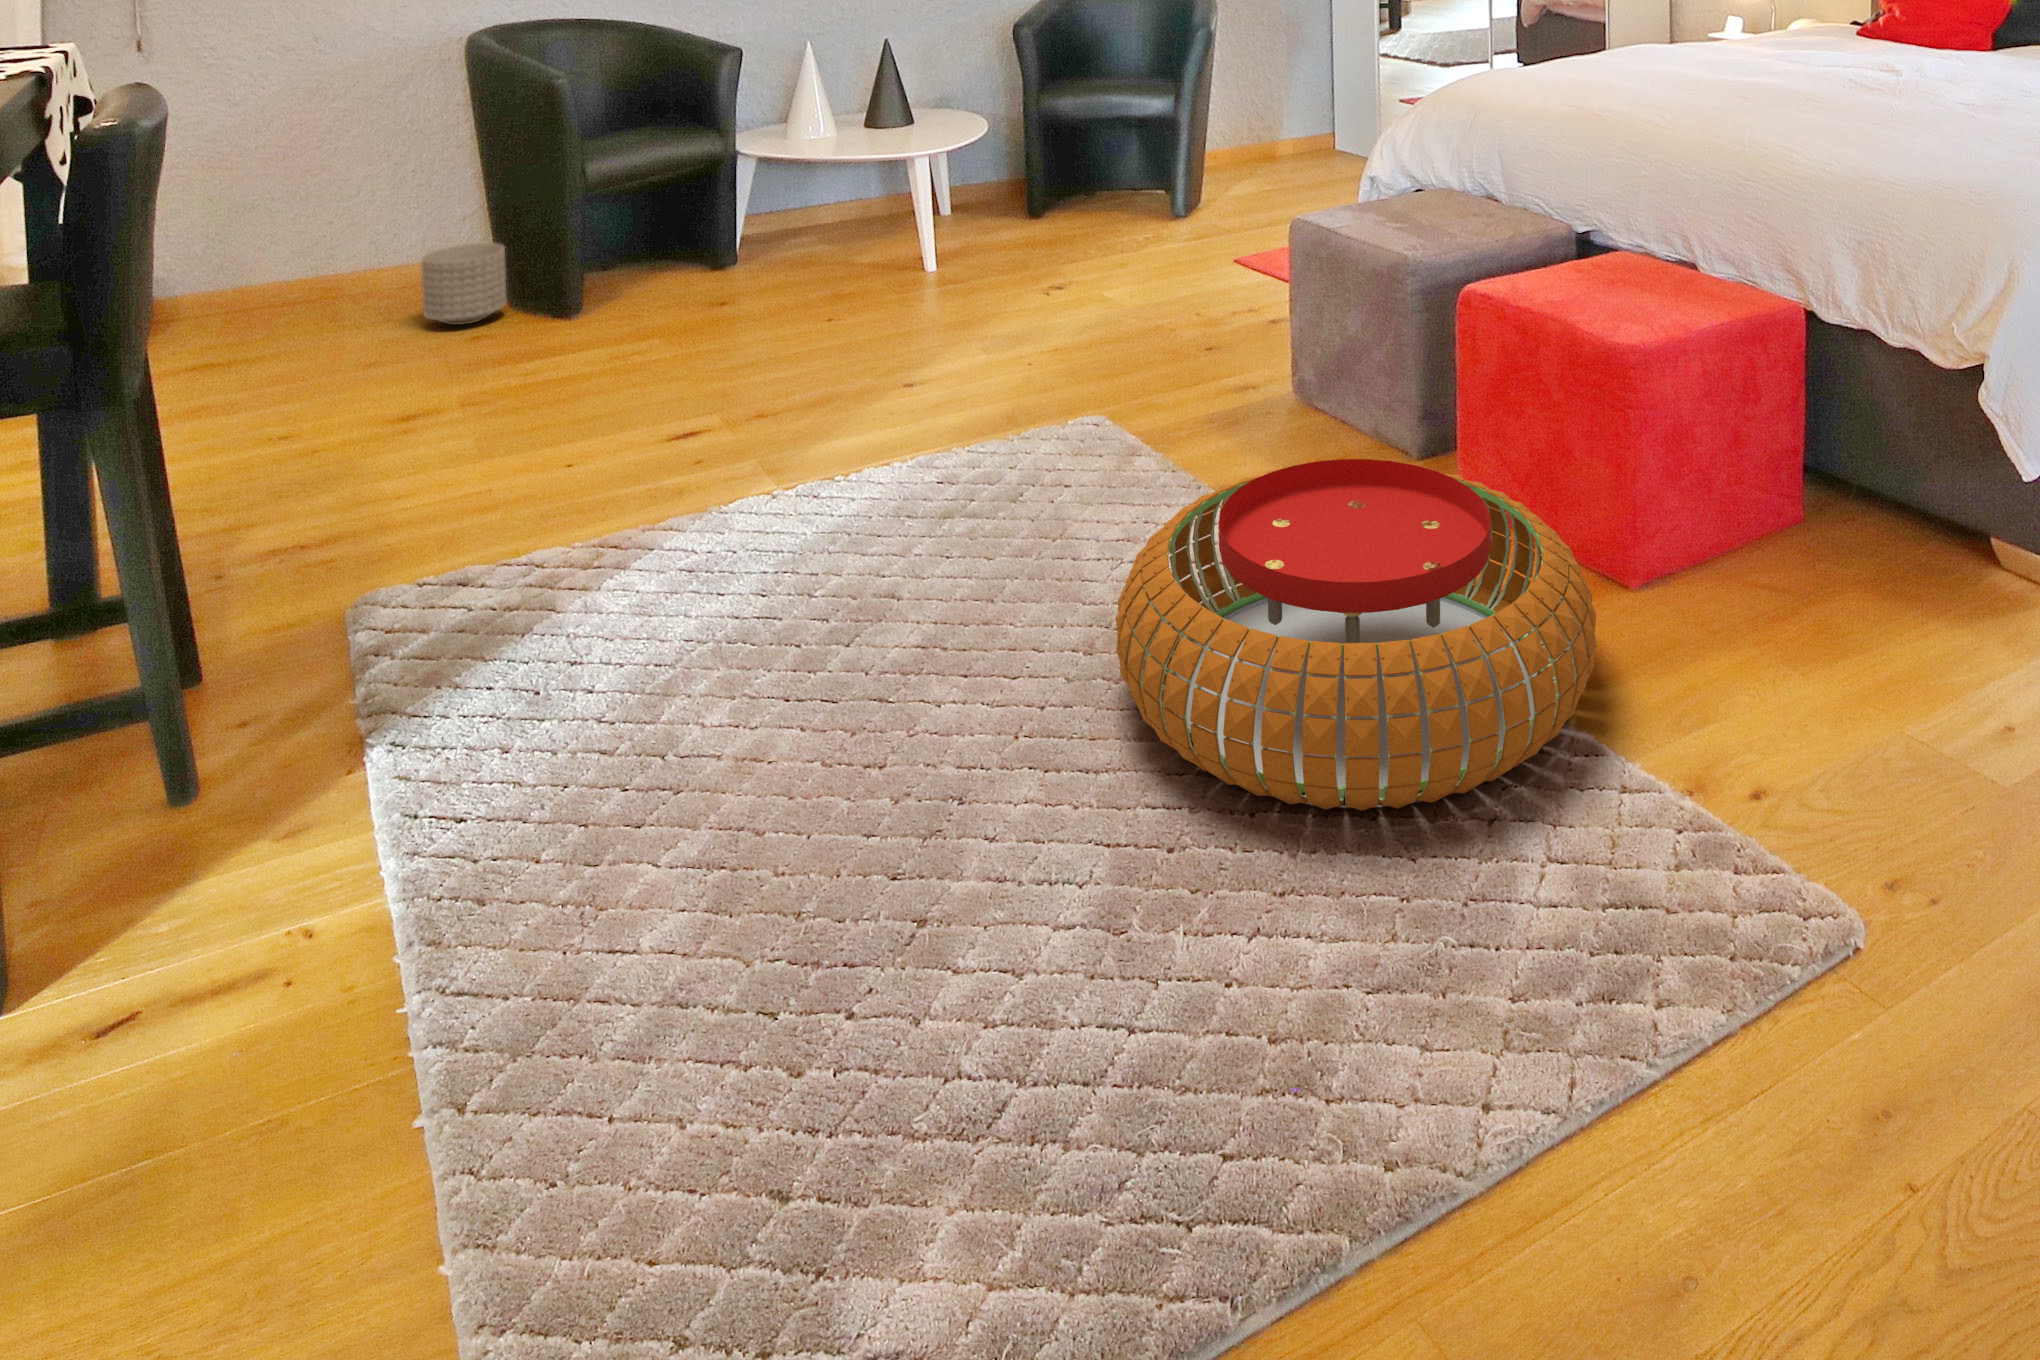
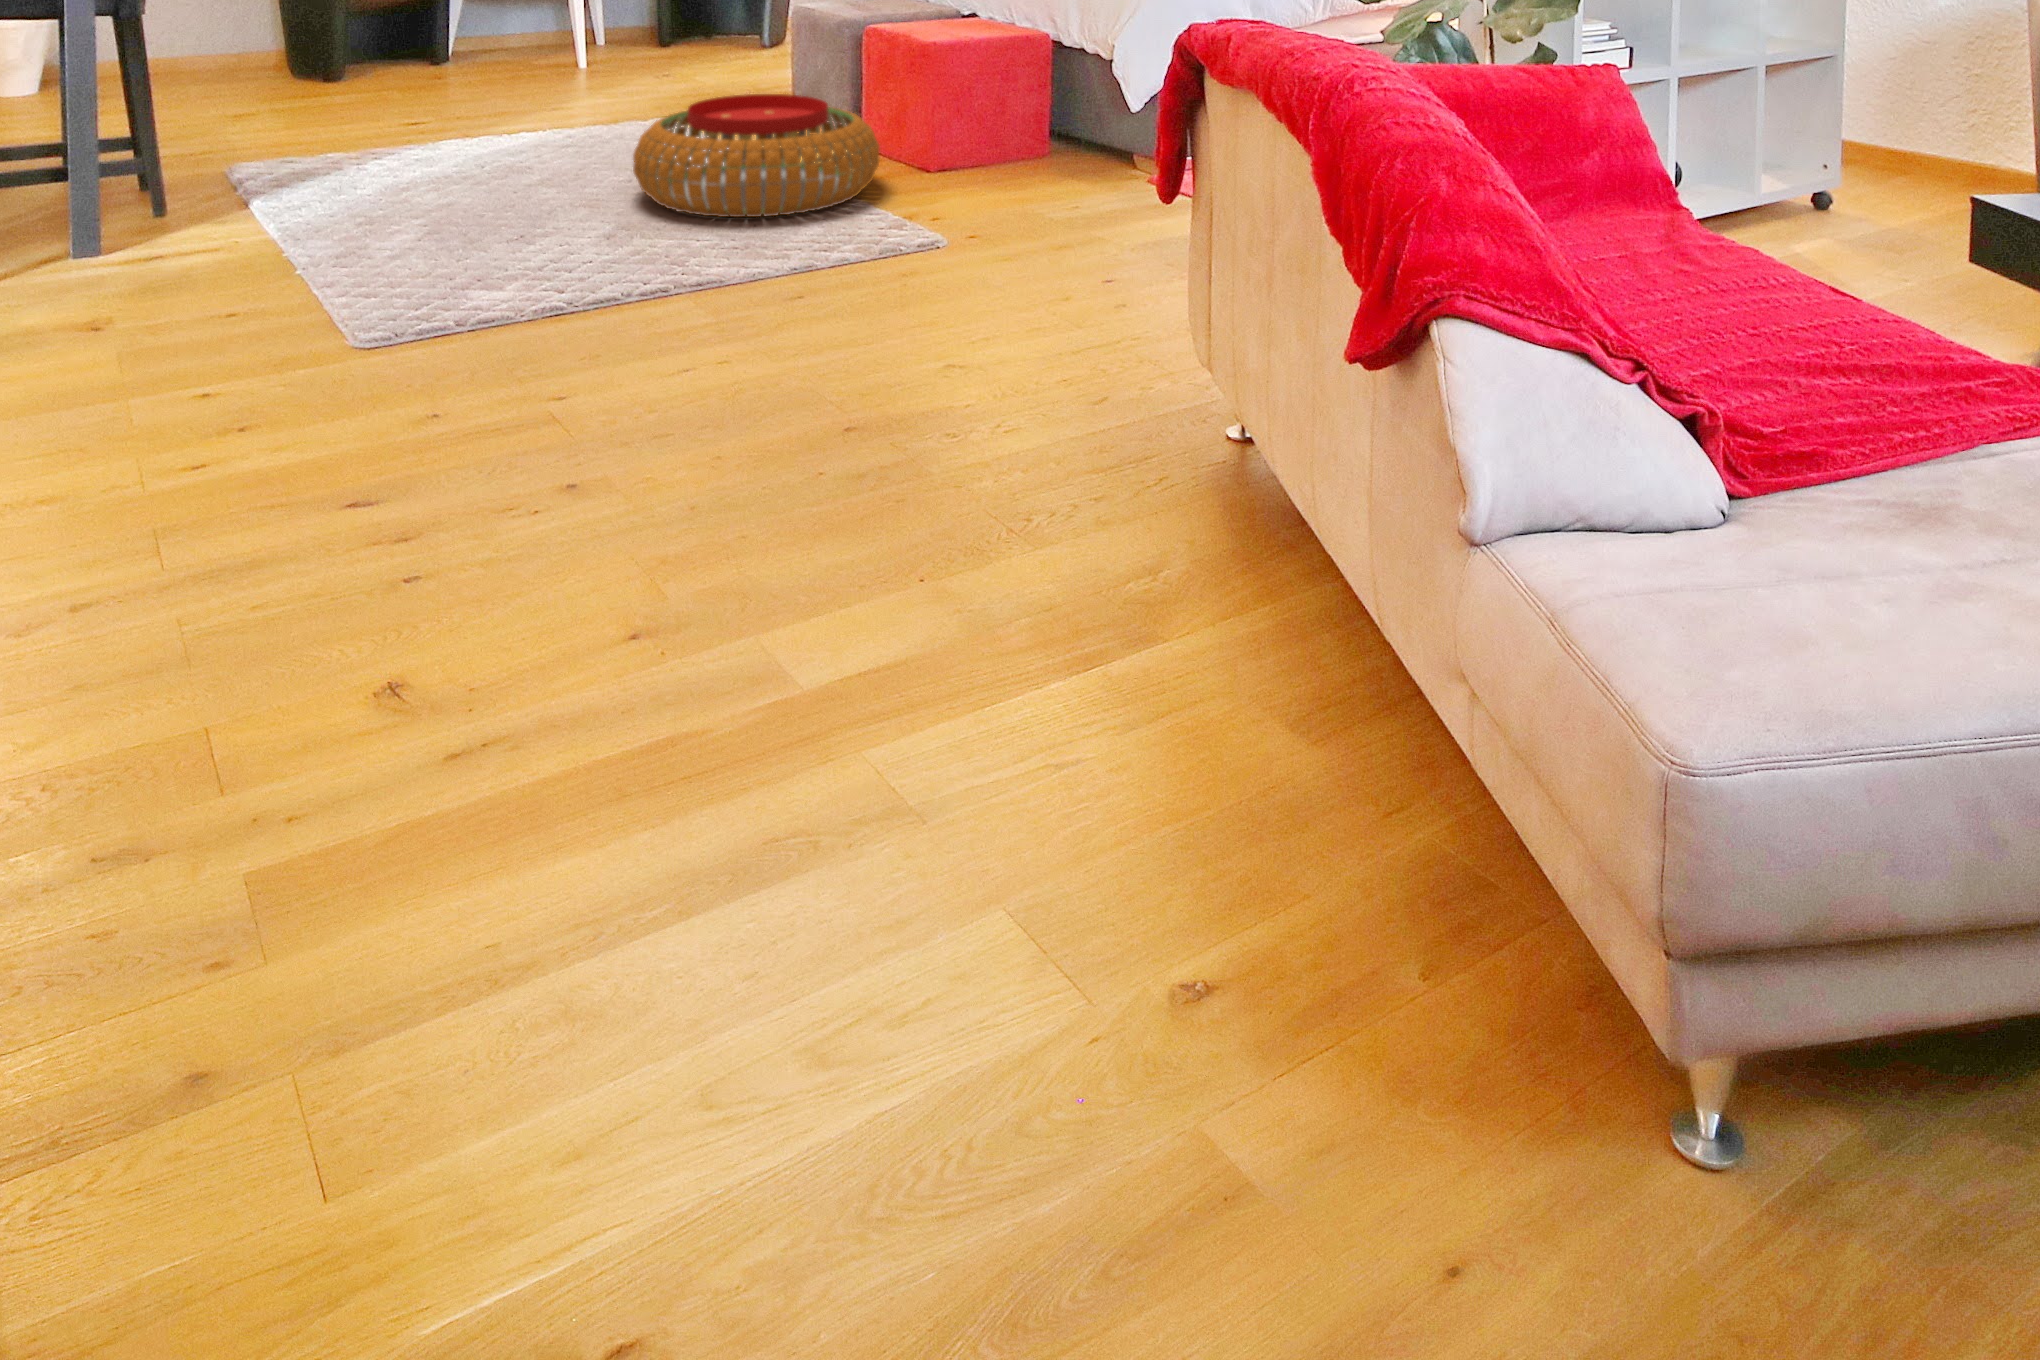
planter: present [422,243,507,325] -> none [240,32,295,81]

